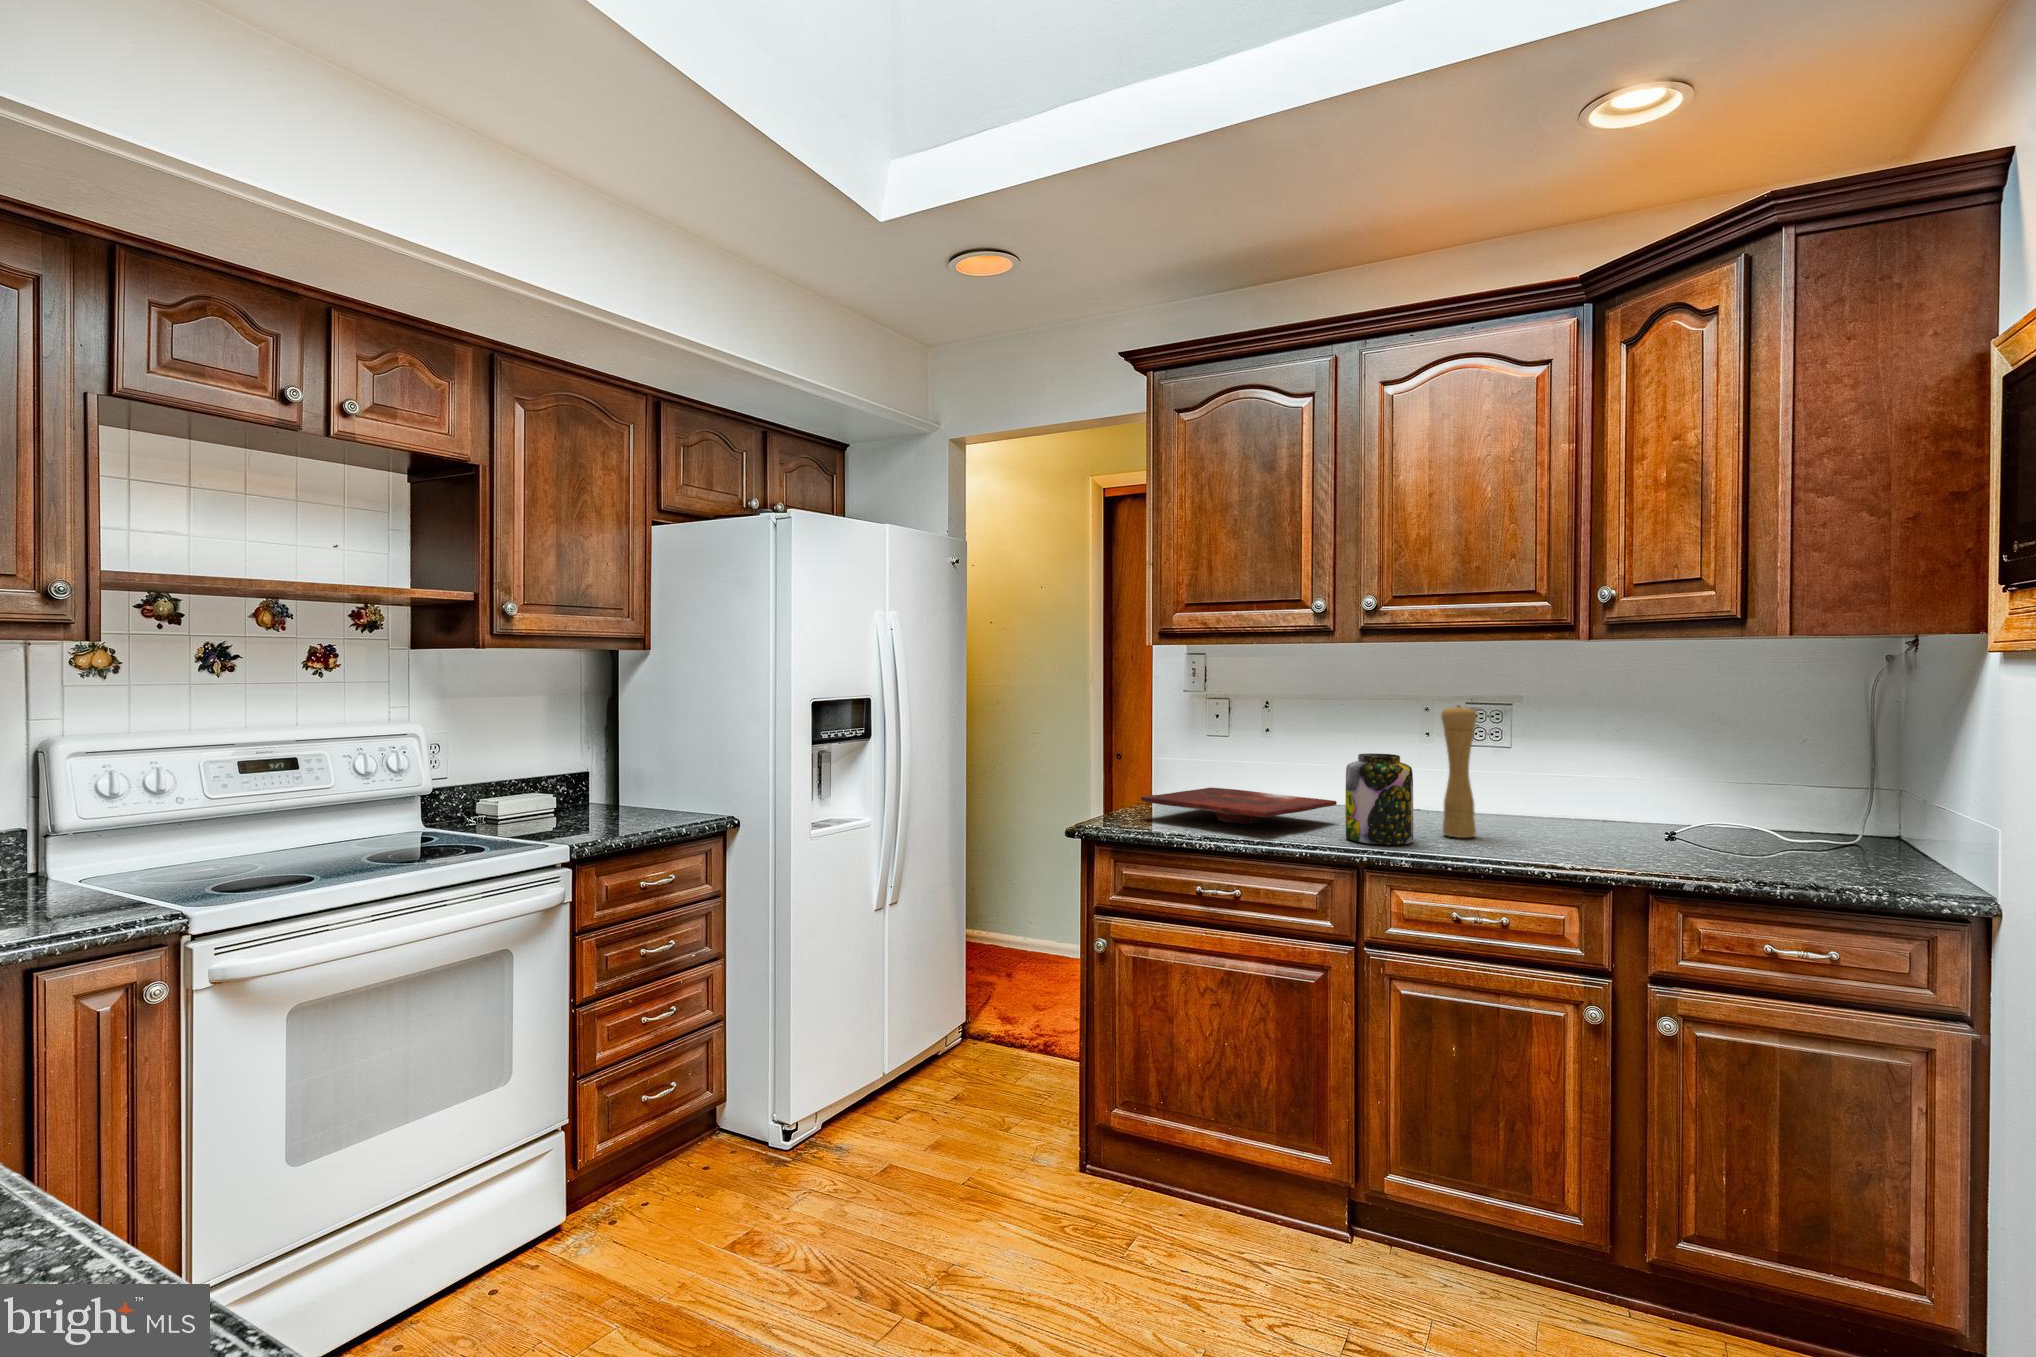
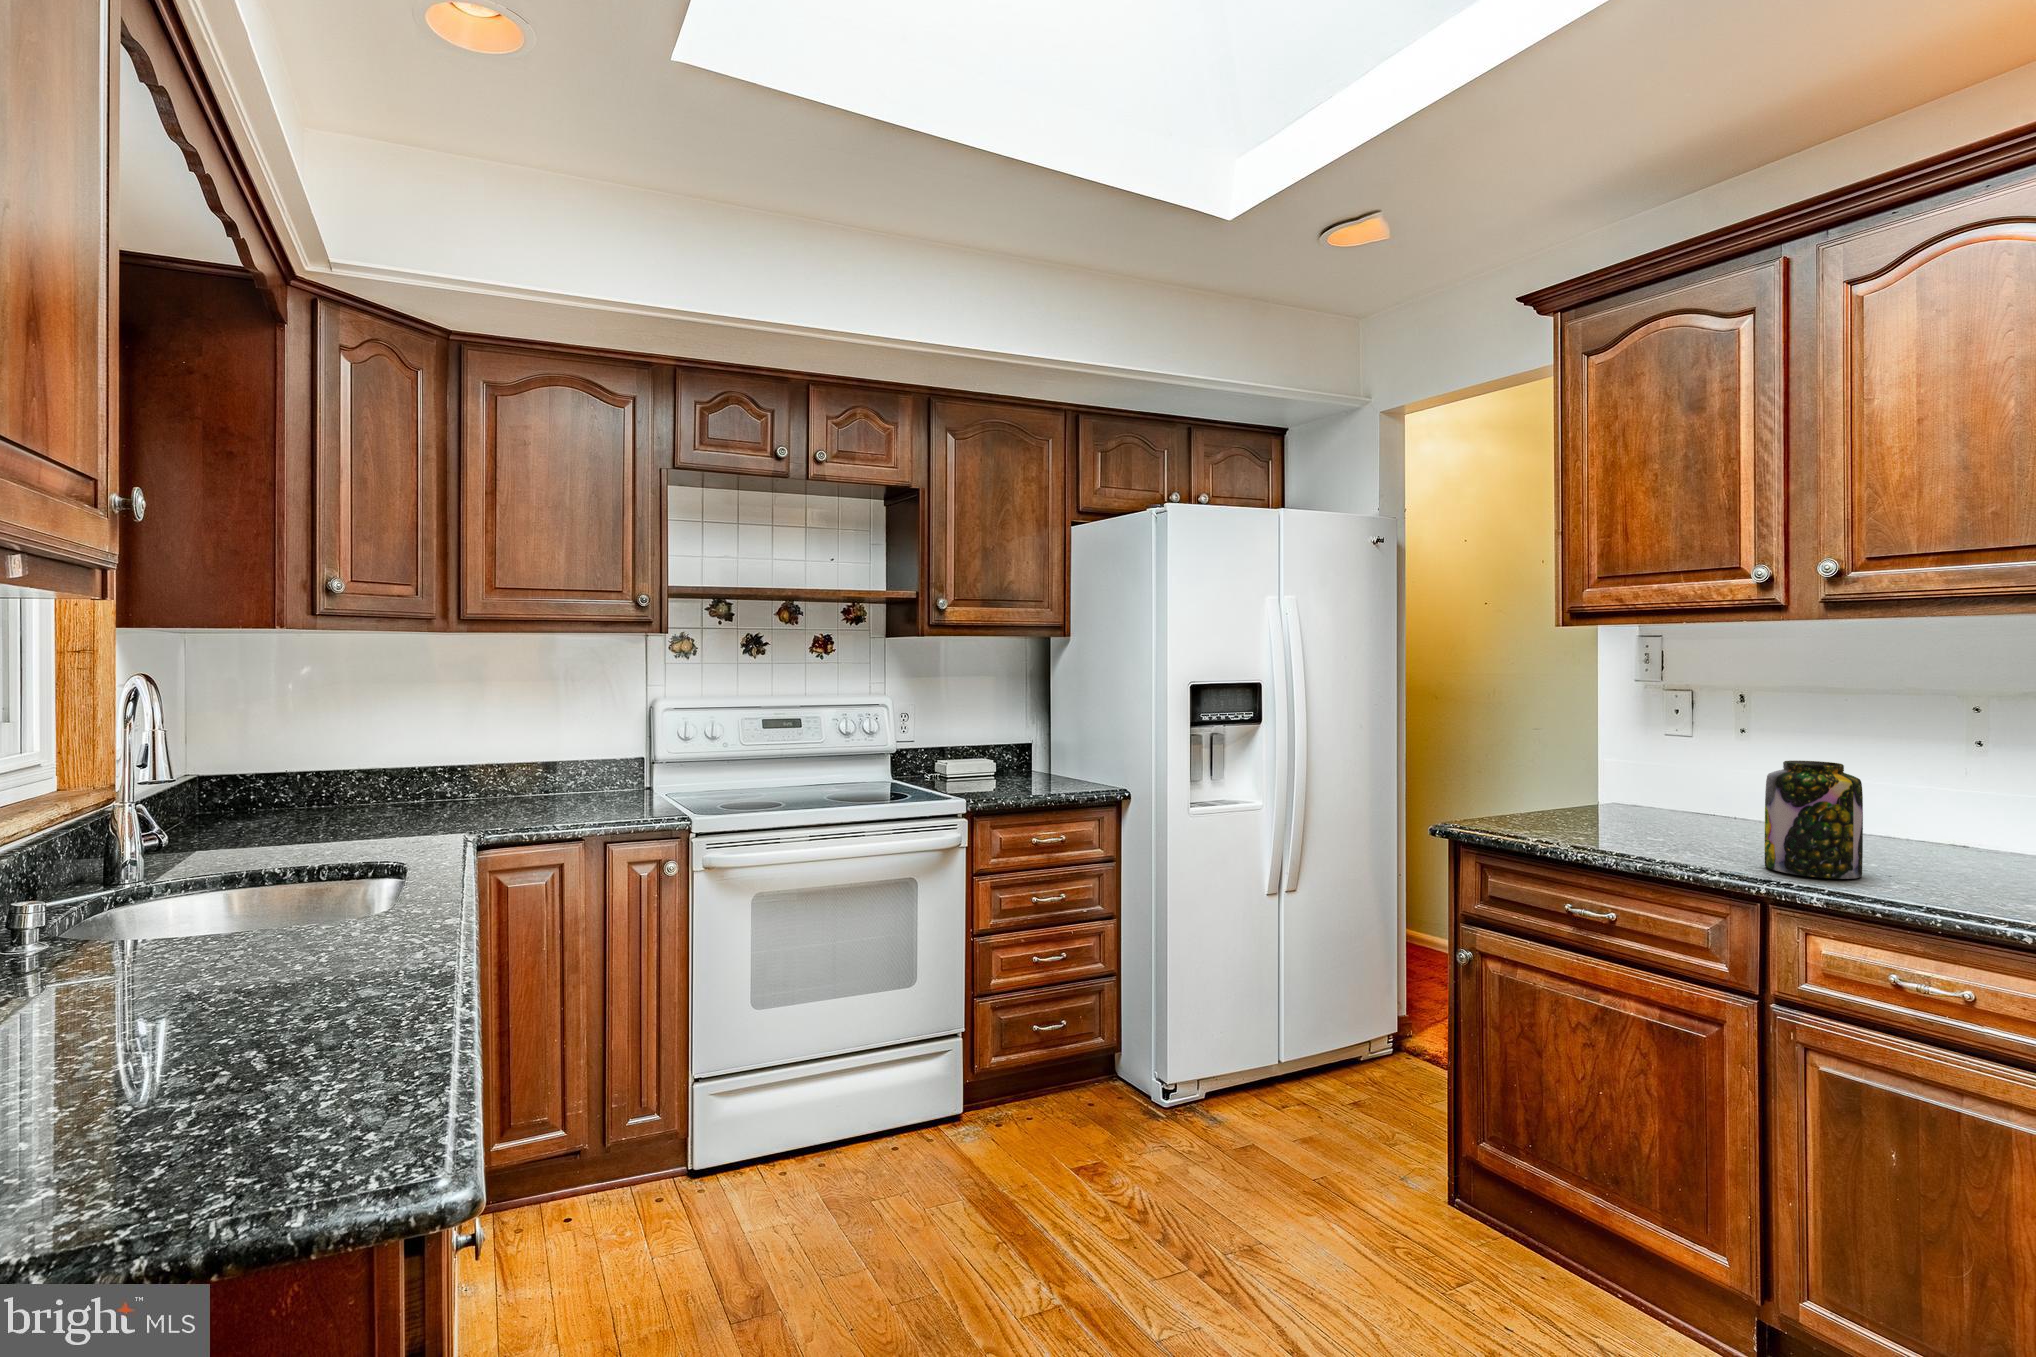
pepper mill: present [1441,705,1477,838] -> none [1926,702,1983,882]
cutting board: present [1141,788,1337,823] -> none [1532,797,1789,839]

